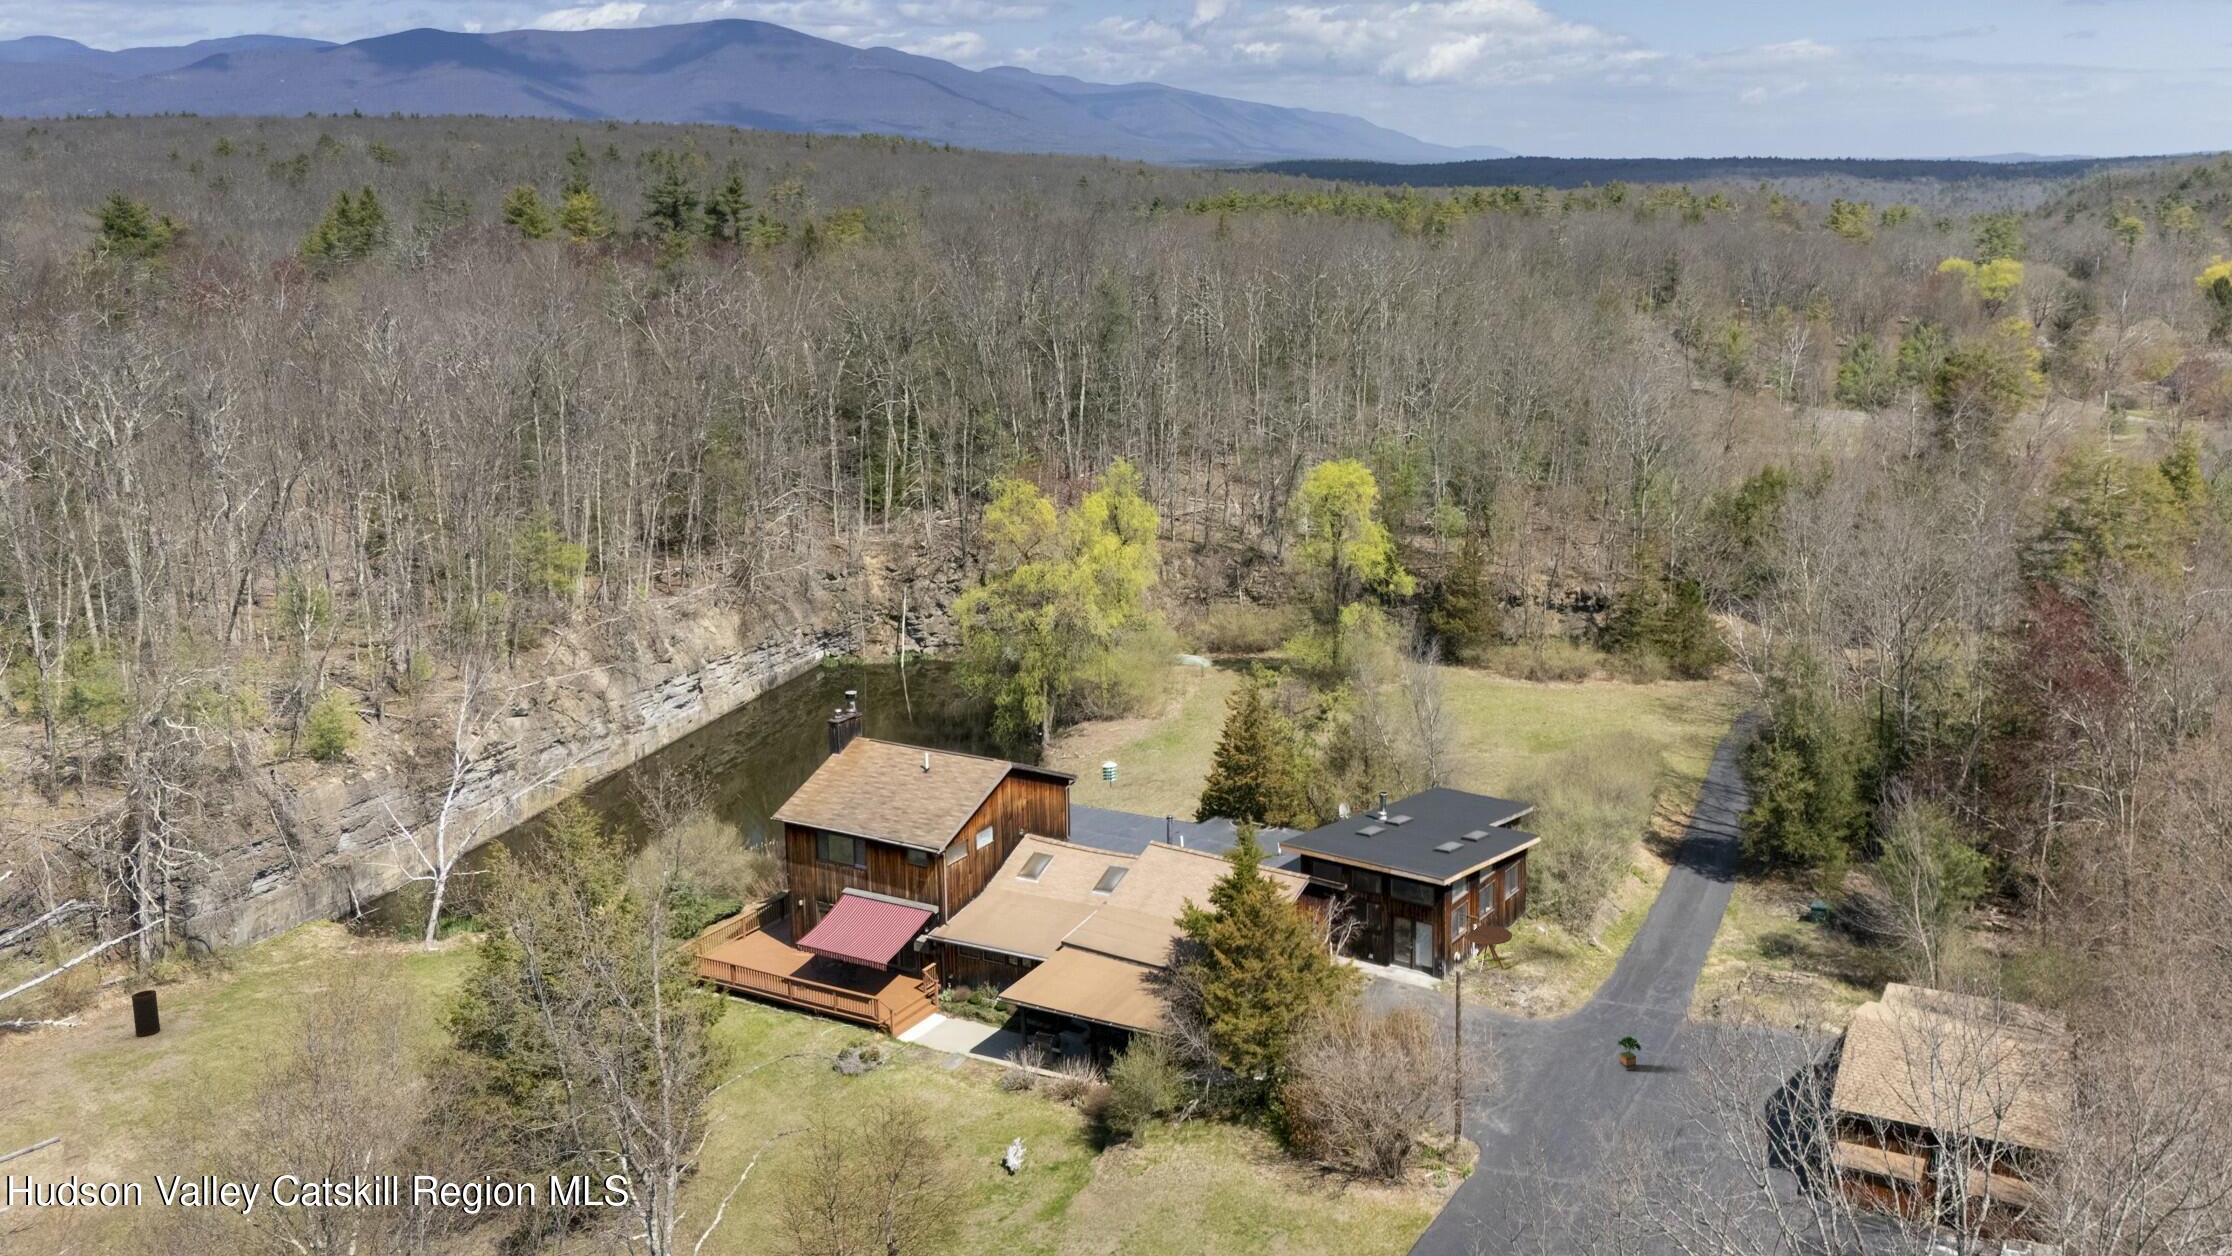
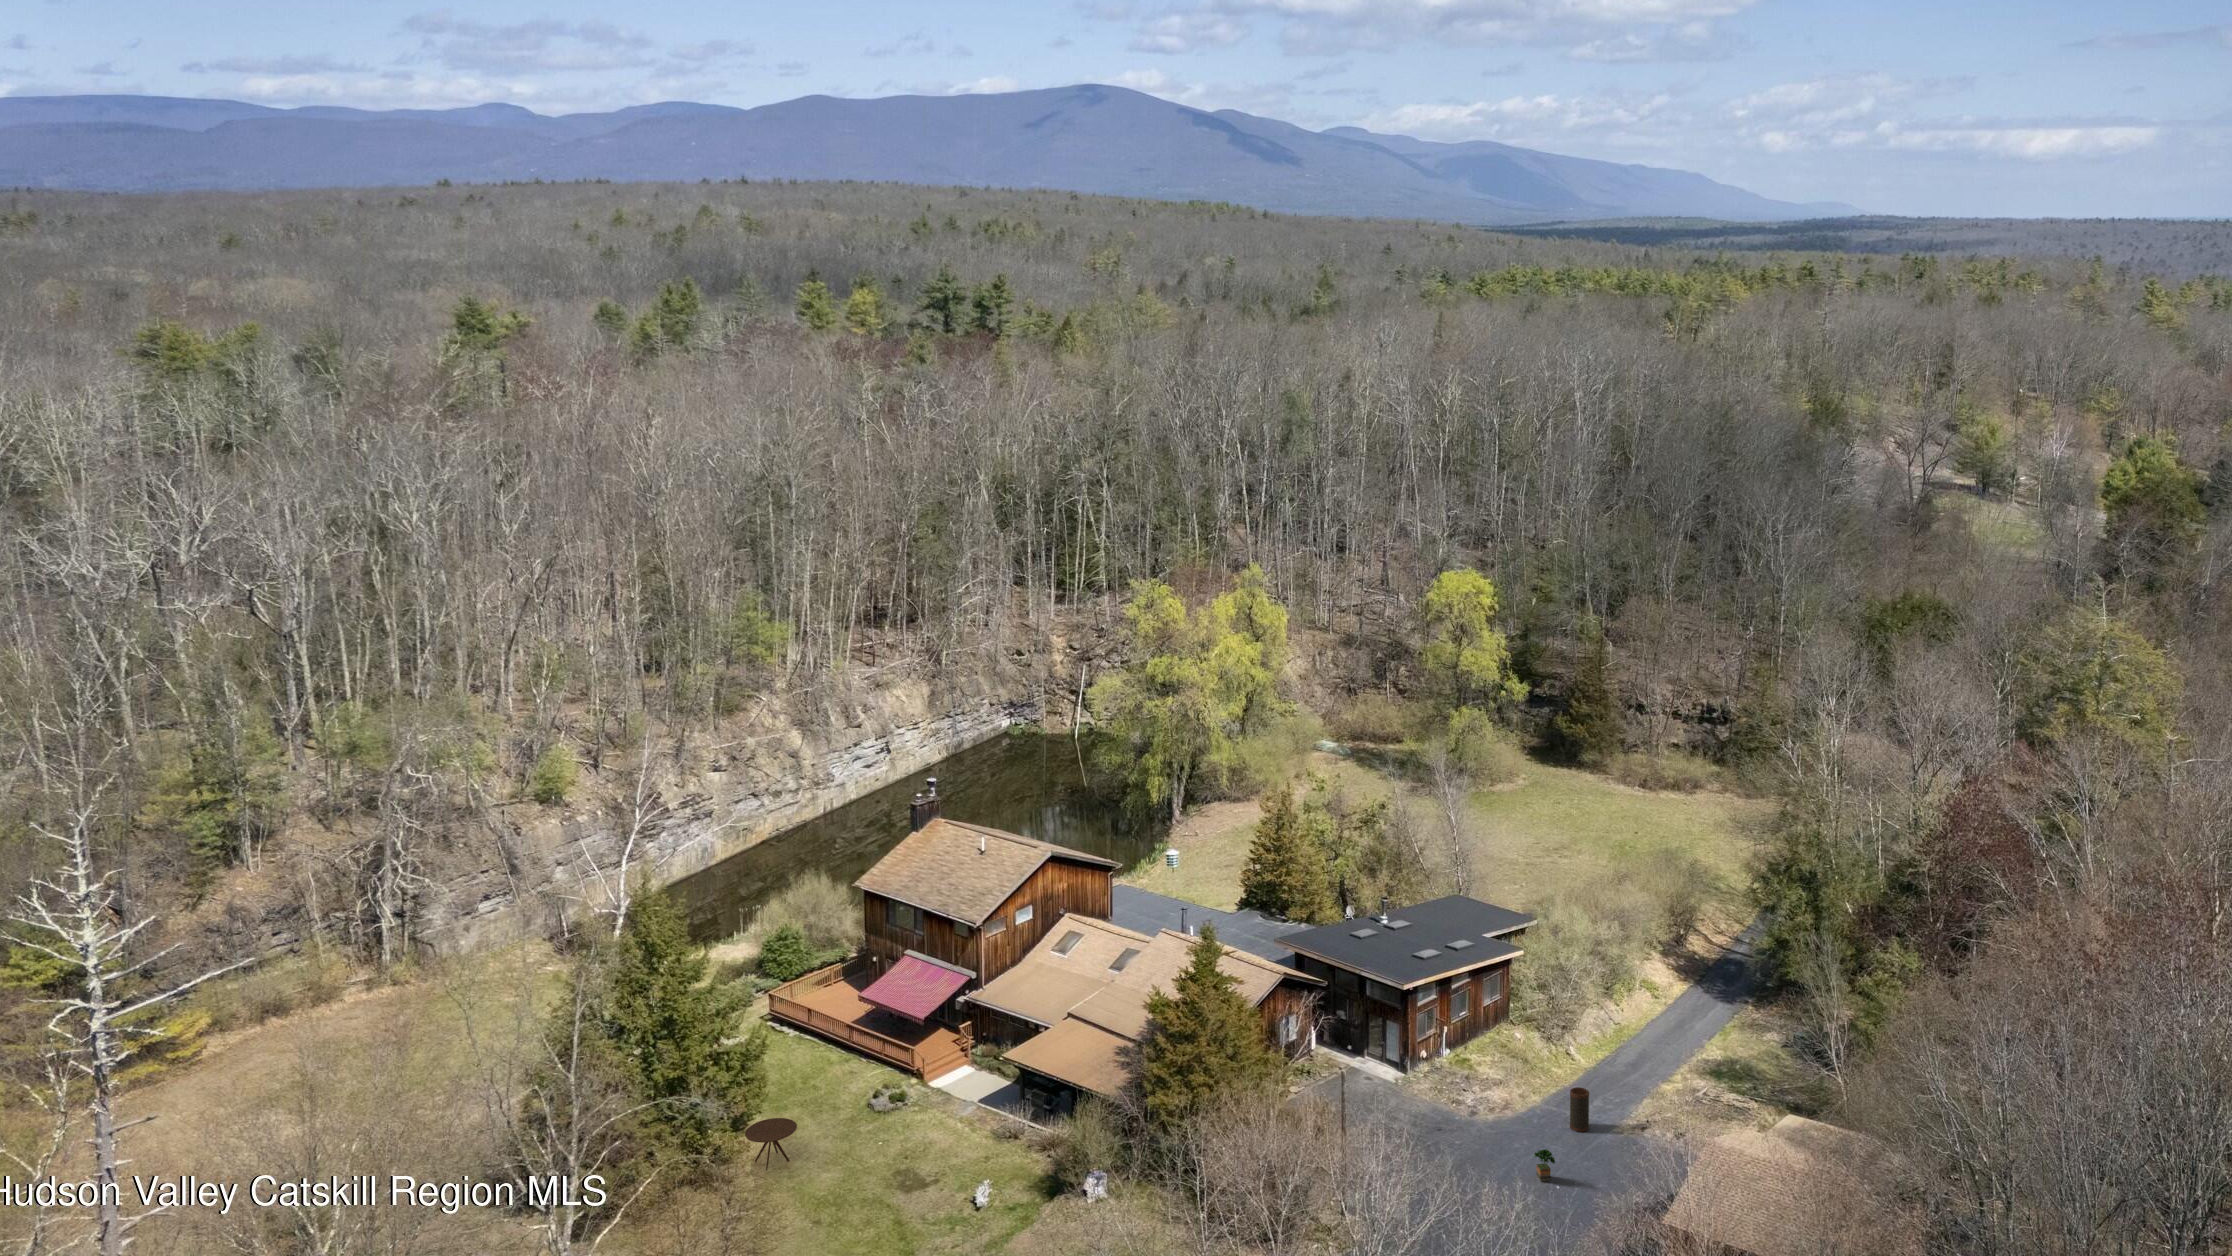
round table: present [1464,926,1512,972] -> present [745,1118,797,1171]
trash can: present [132,990,160,1036] -> present [1570,1087,1589,1132]

